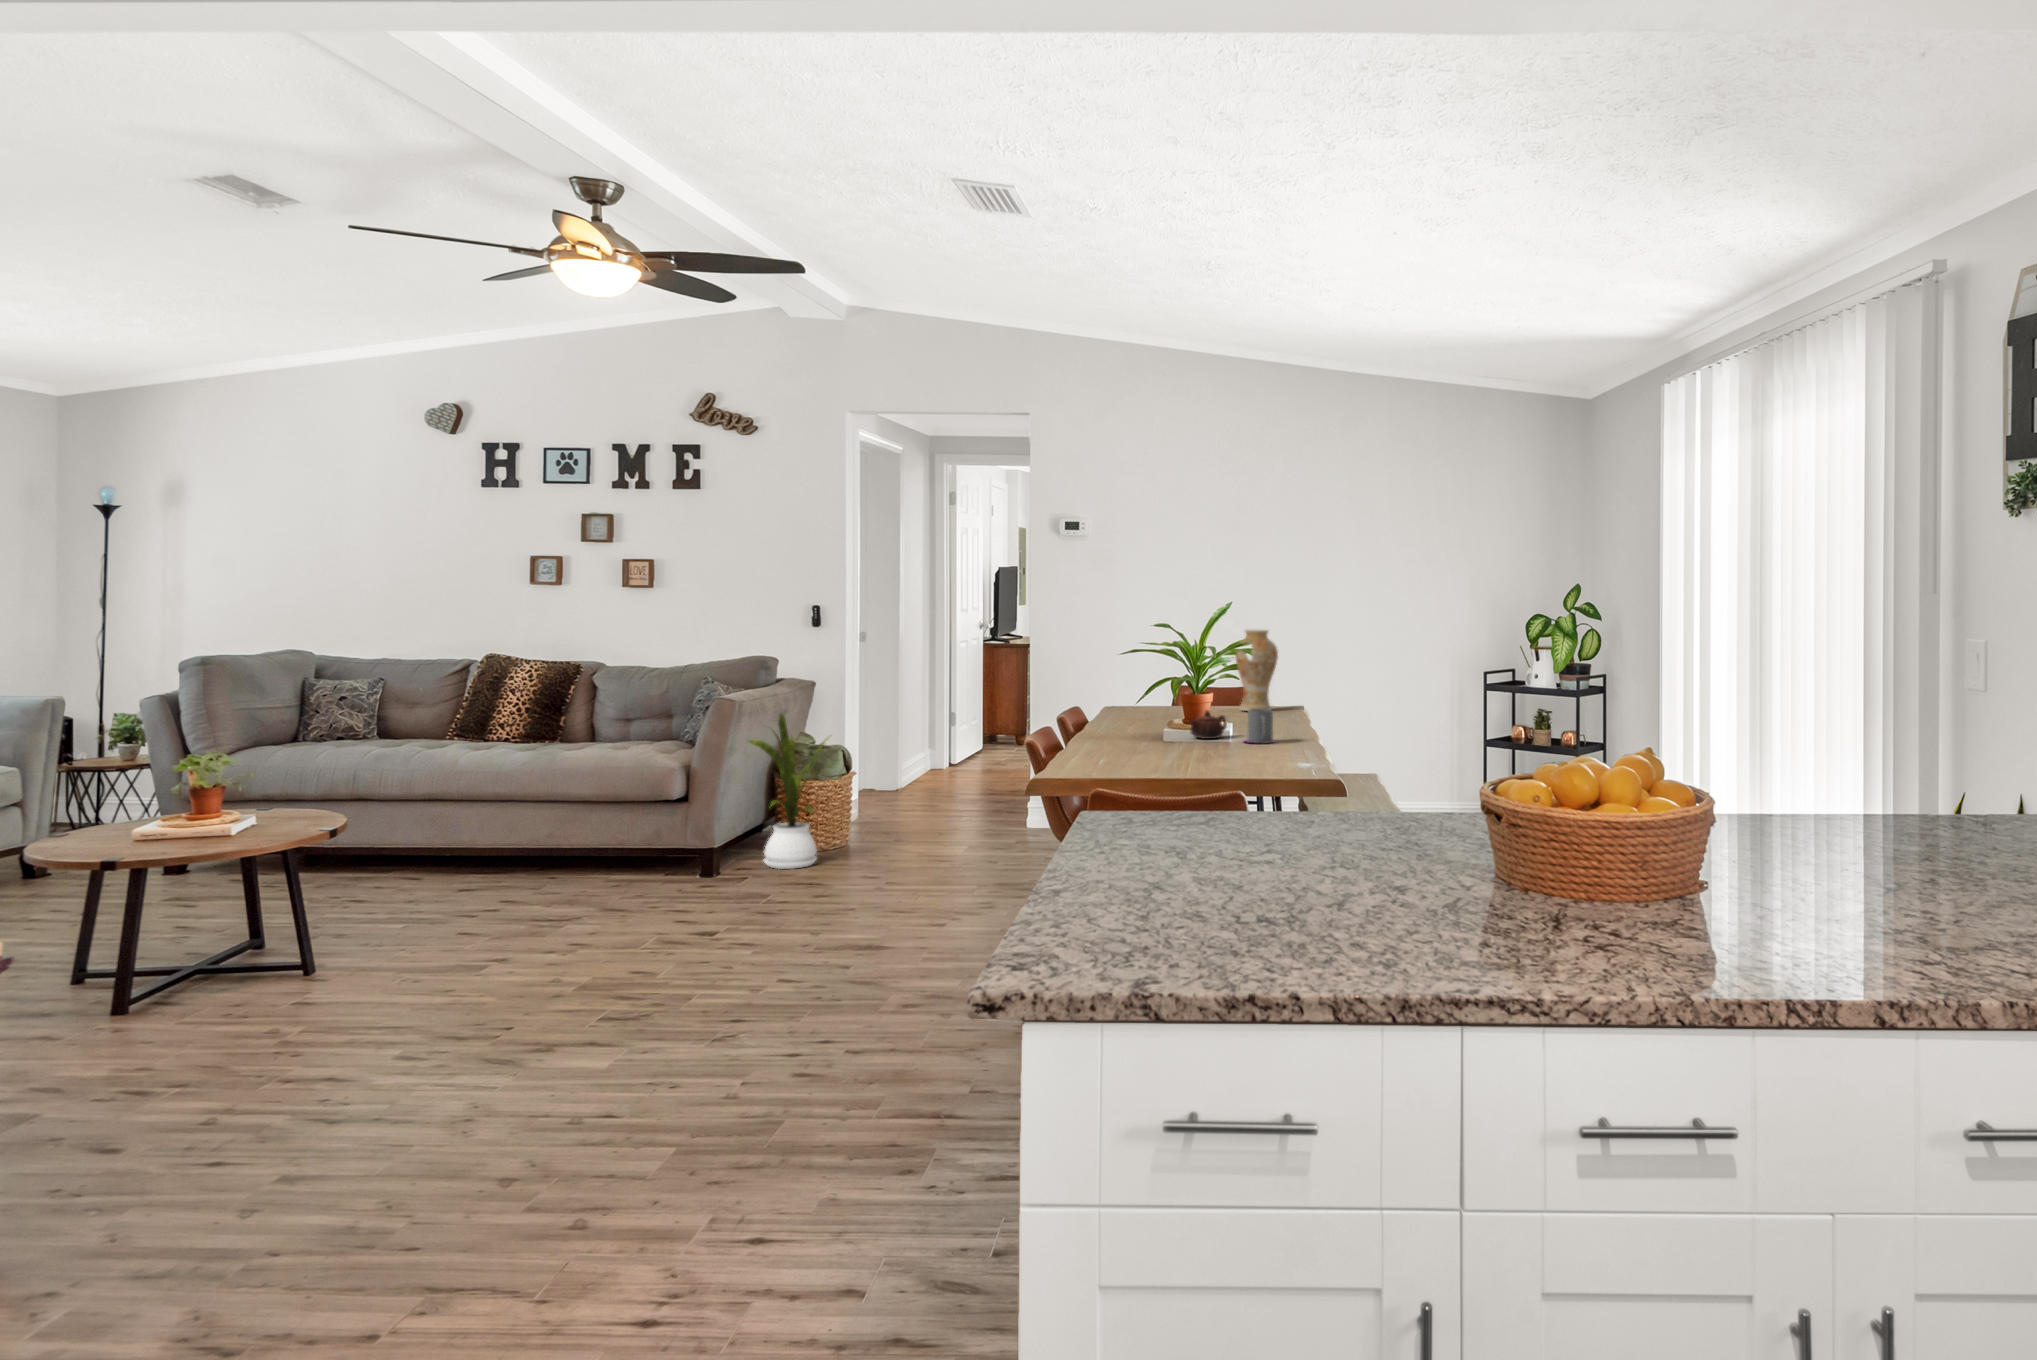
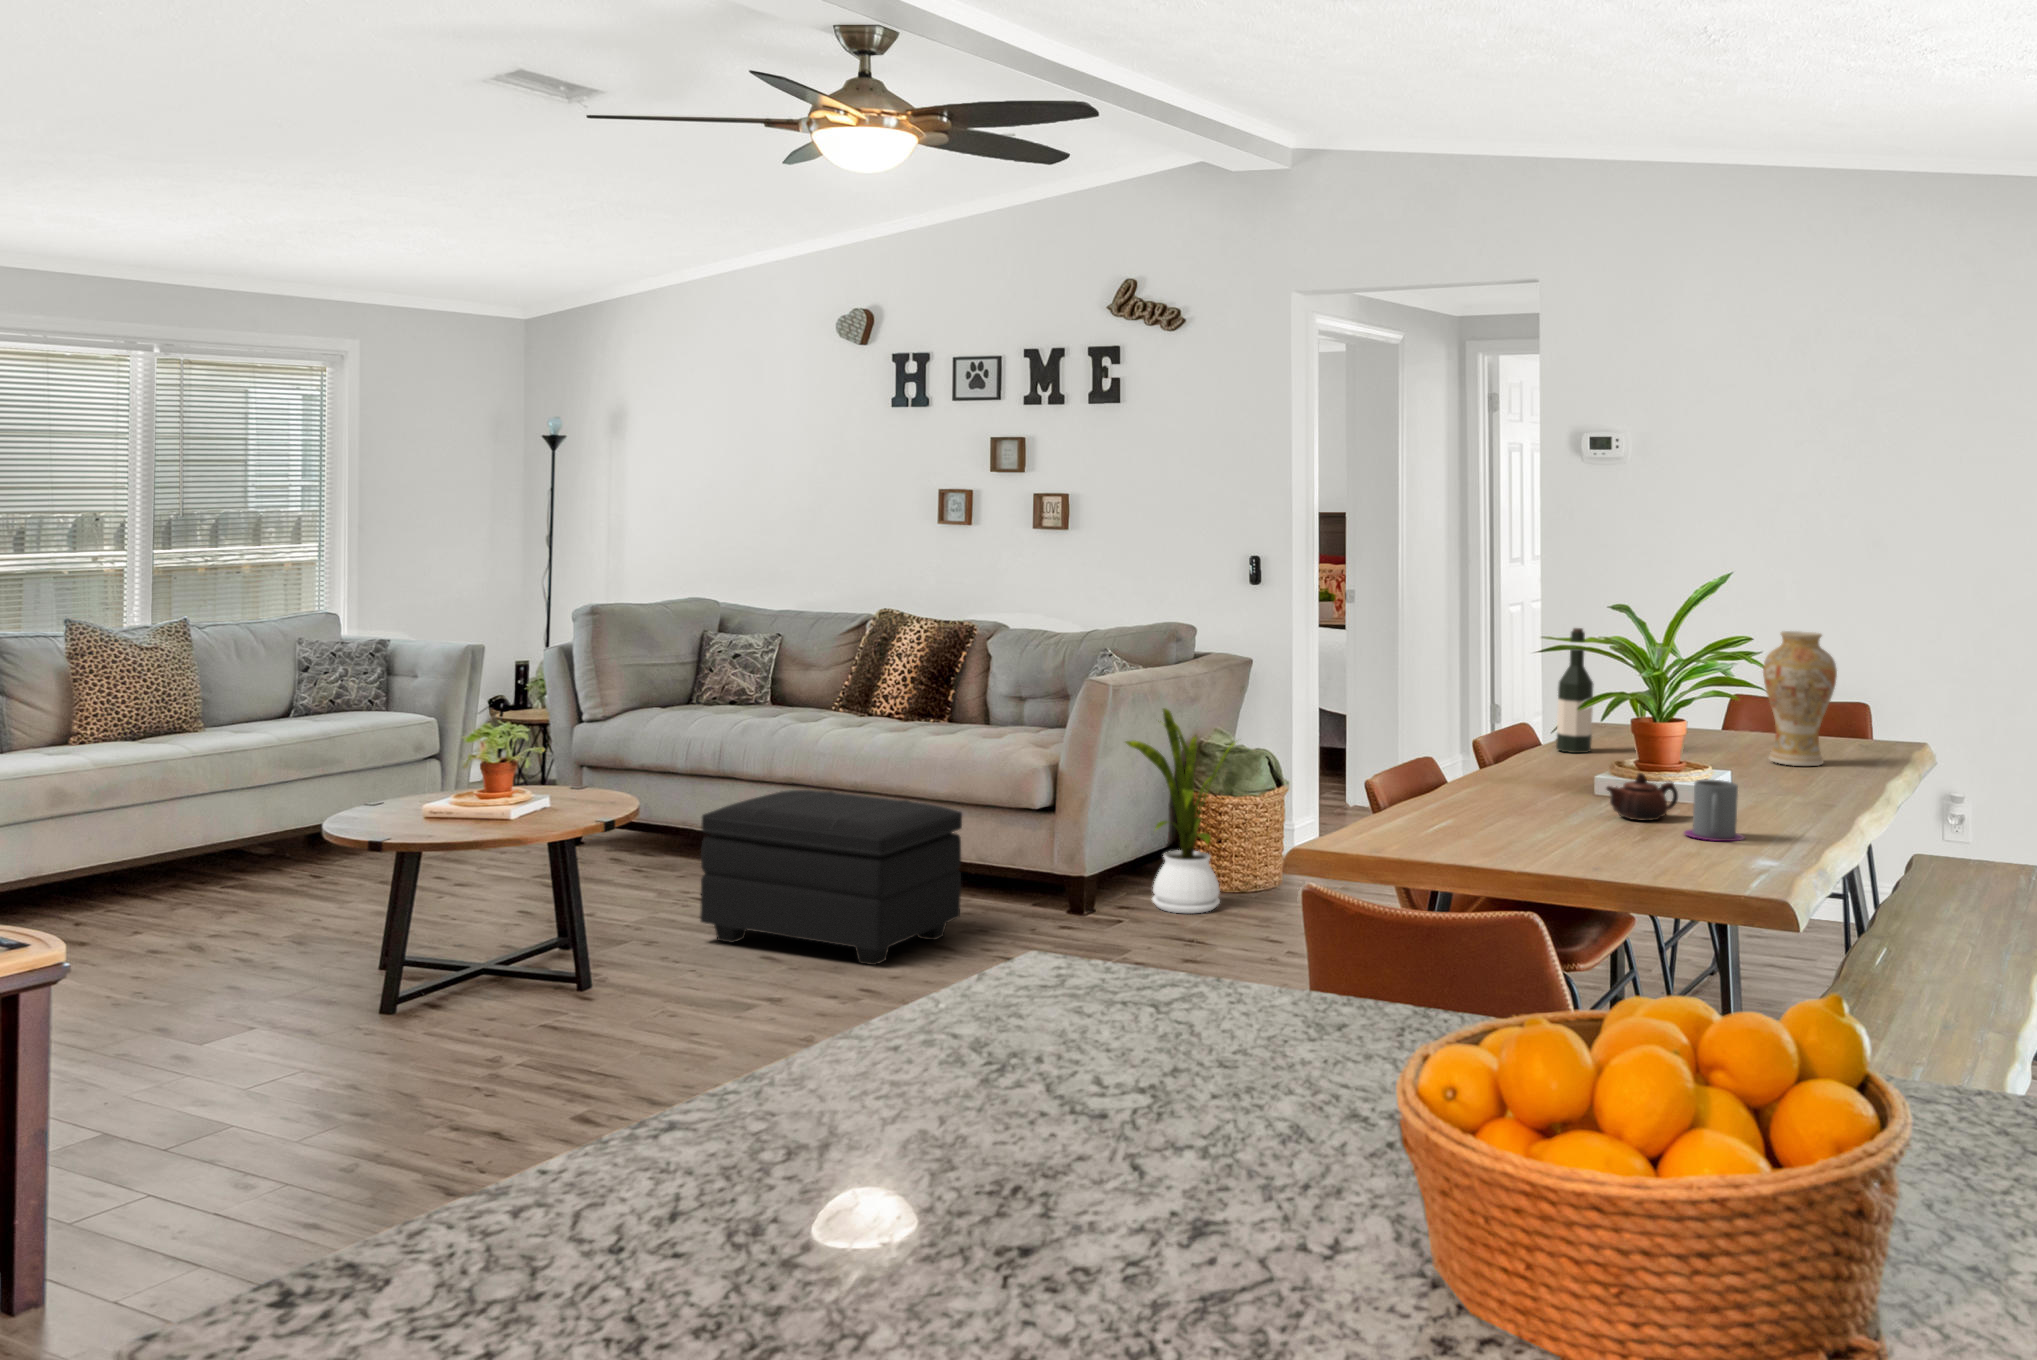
wine bottle: none [1107,633,1129,714] -> present [1556,628,1594,753]
footstool: none [392,796,625,927] -> present [700,790,962,965]

